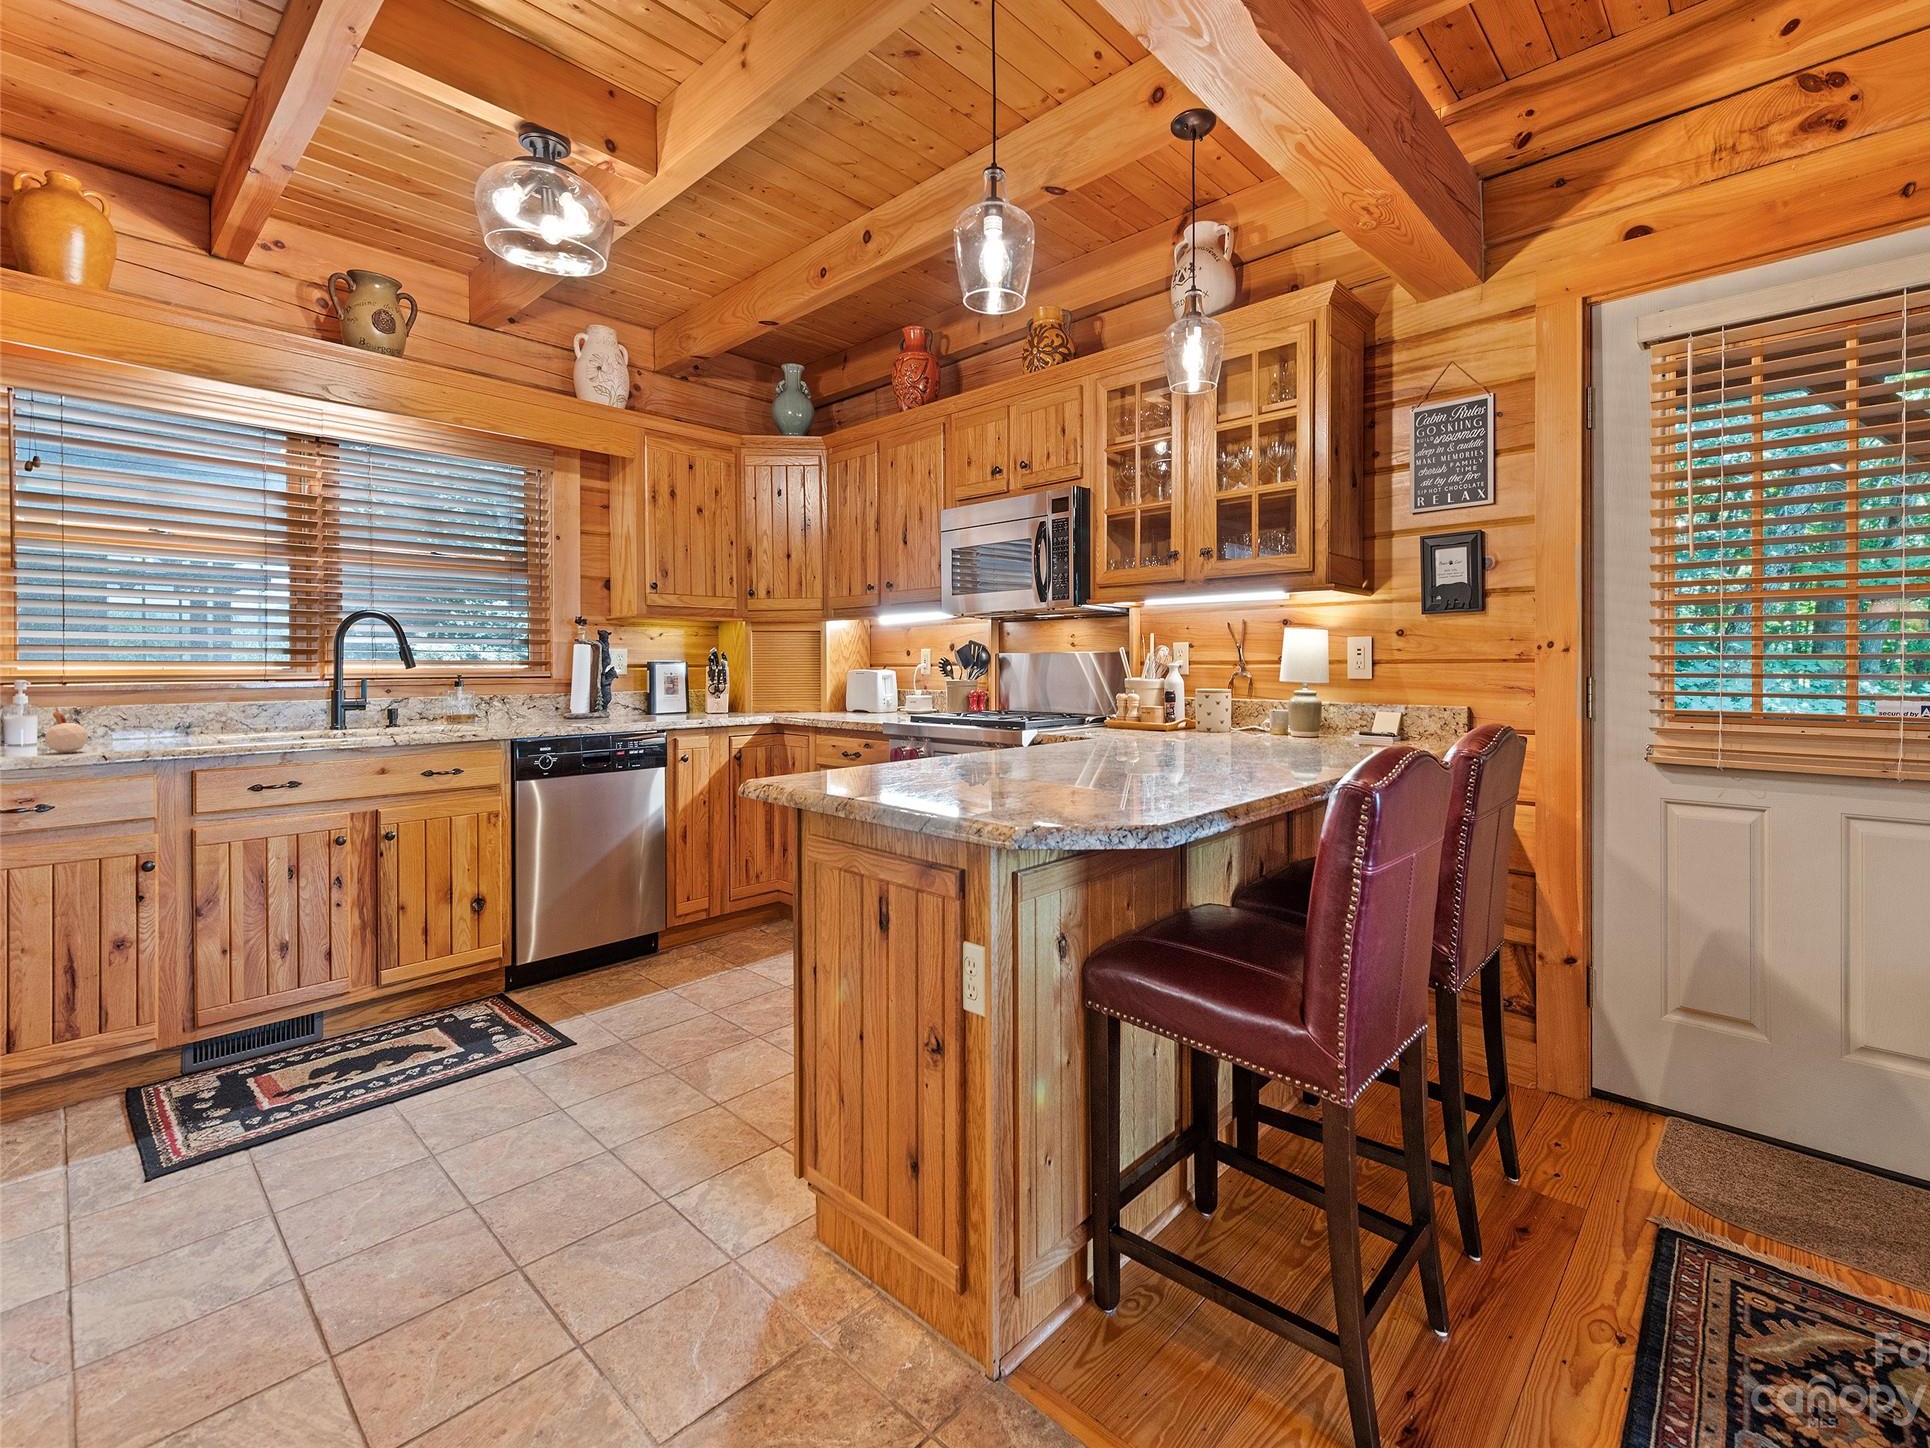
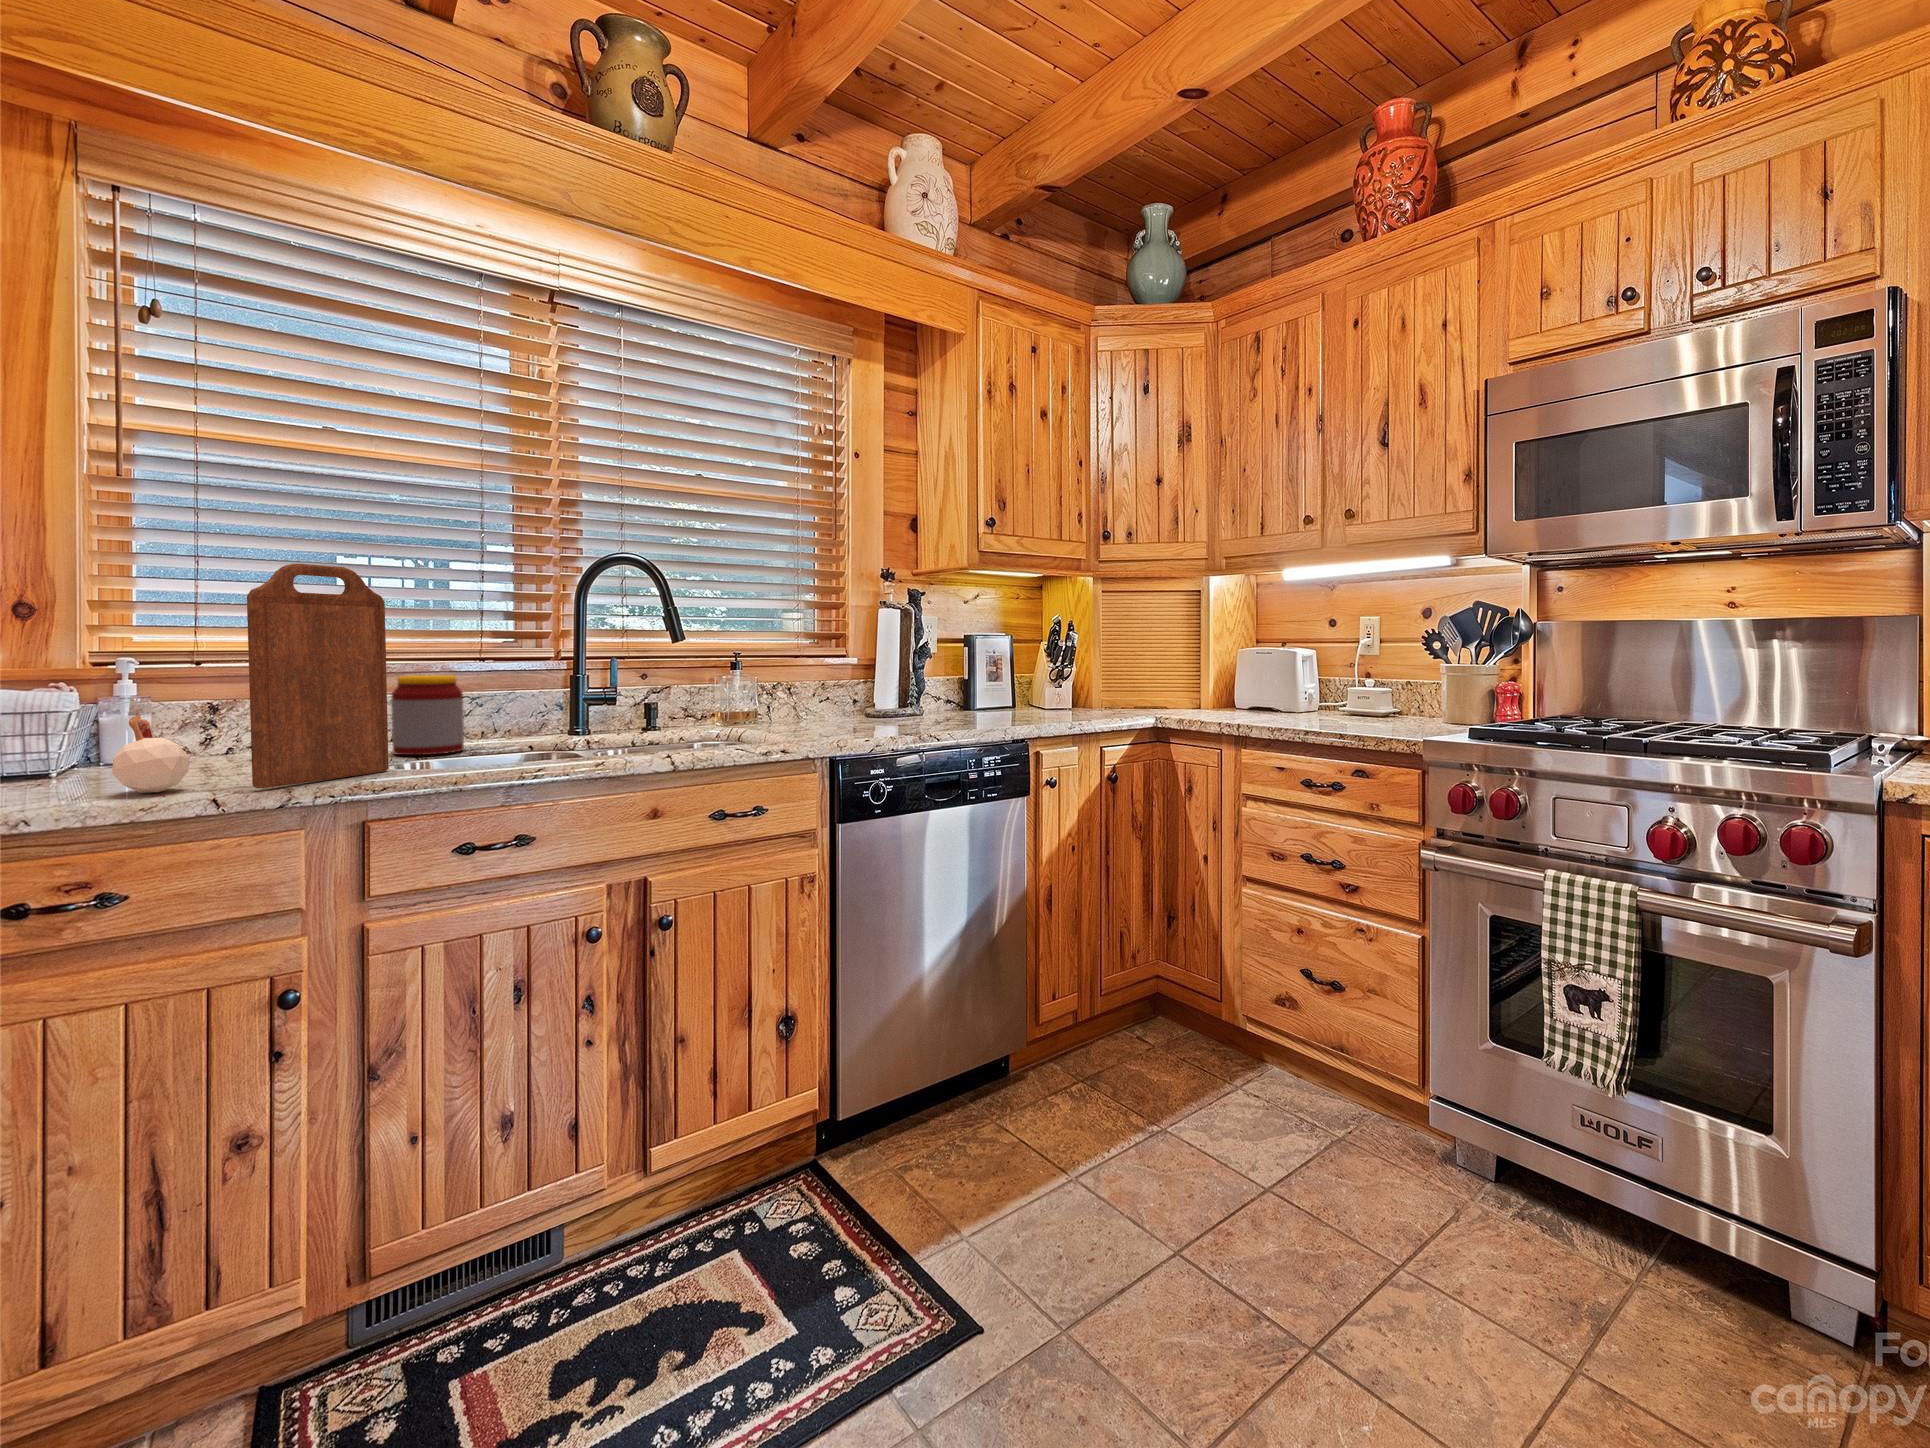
cutting board: none [126,627,207,750] -> present [247,564,389,788]
jar: none [206,690,255,738] -> present [391,675,464,755]

